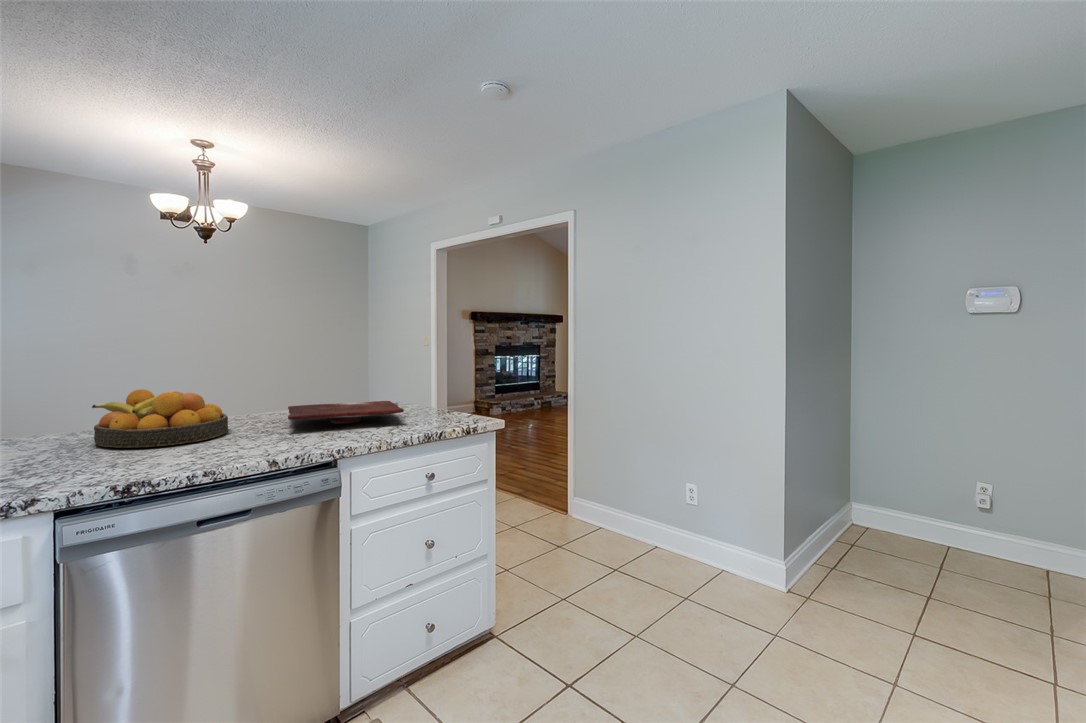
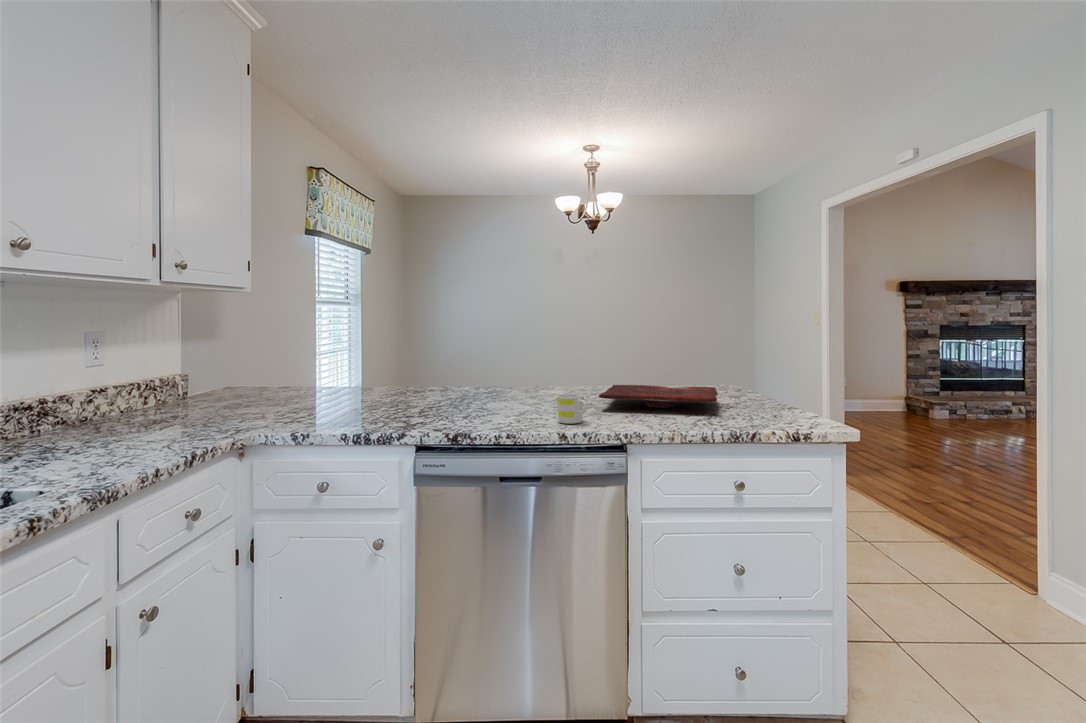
fruit bowl: present [92,389,228,448] -> none [469,362,559,409]
mug: none [251,417,291,450] -> present [556,393,587,424]

